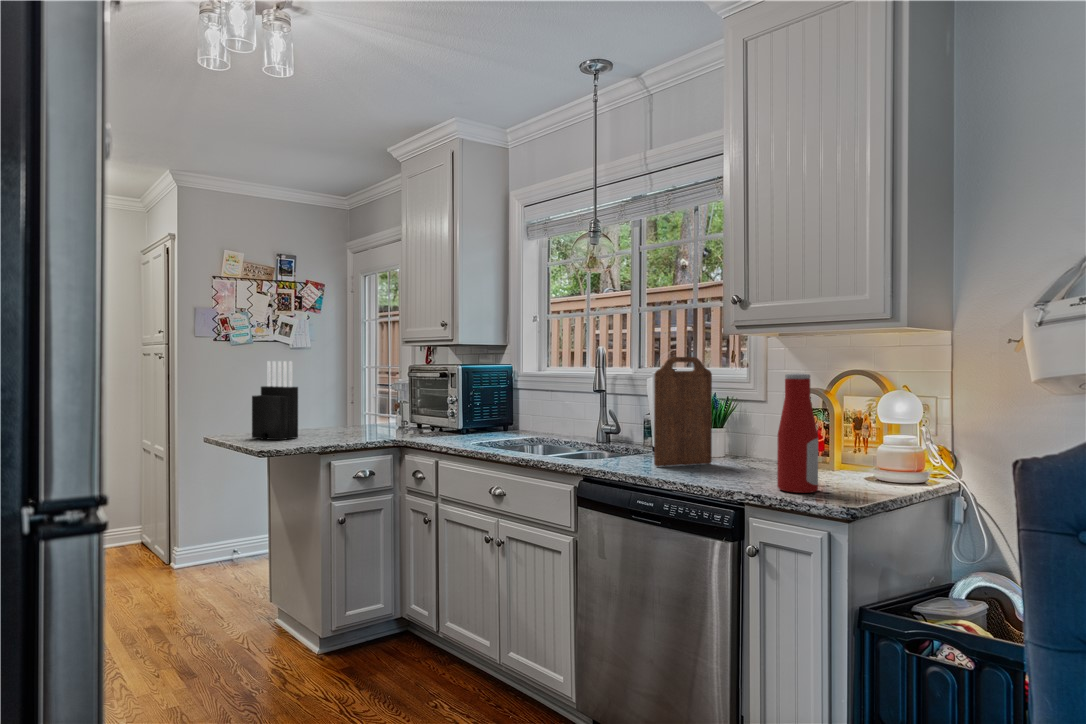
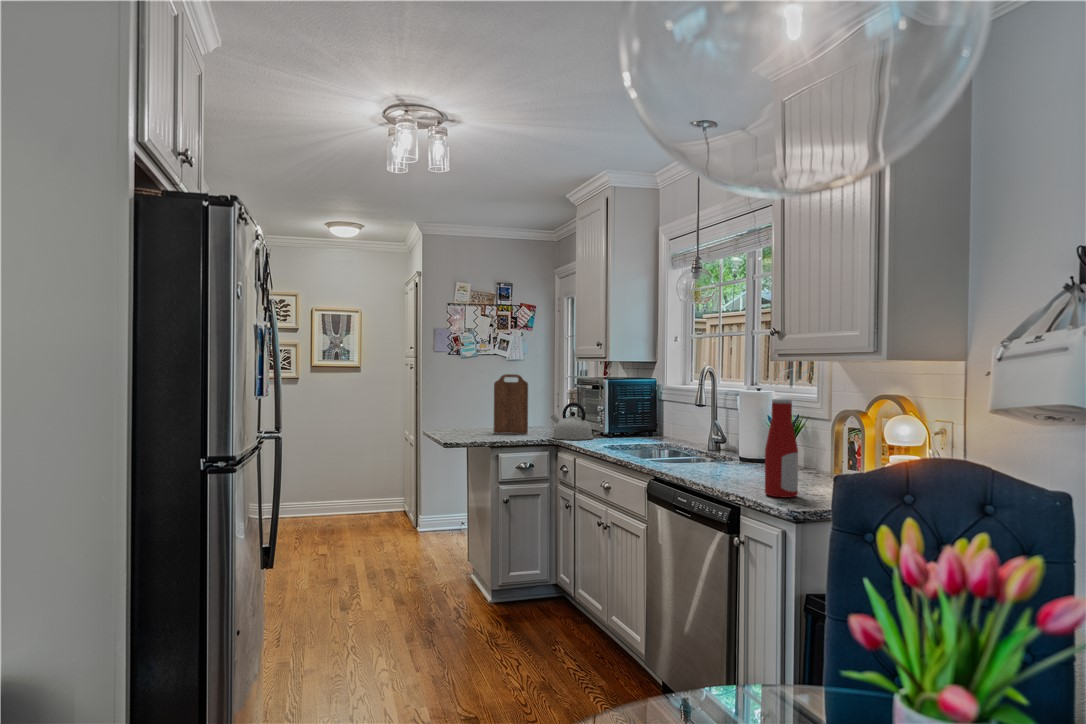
cutting board: present [654,357,712,467] -> present [494,374,528,434]
knife block: present [252,361,298,440] -> none [452,374,484,436]
kettle: none [389,393,443,439] -> present [551,402,593,440]

